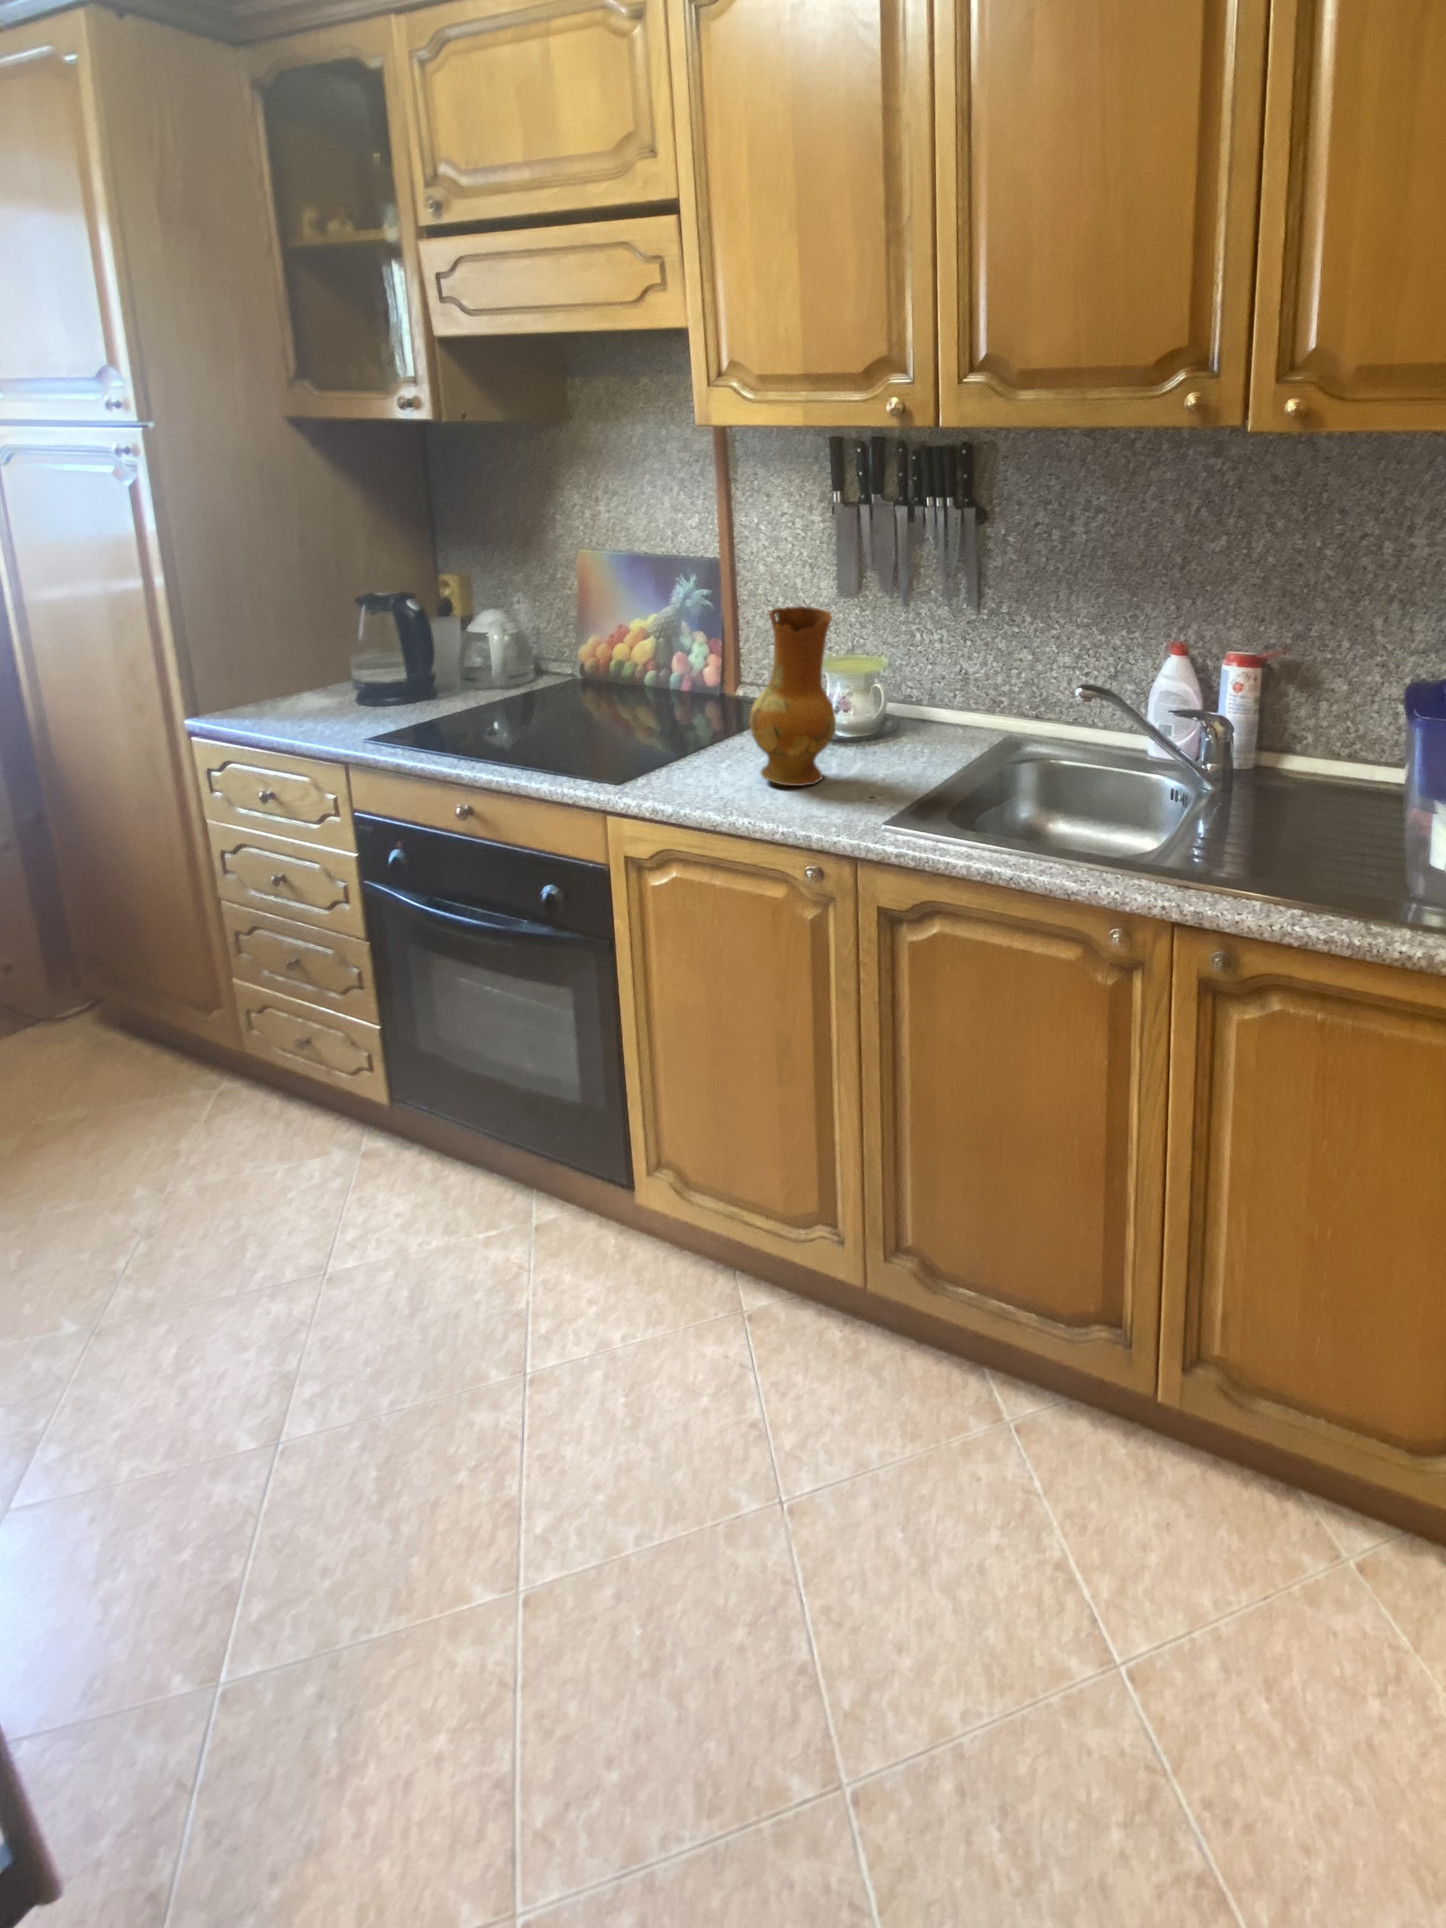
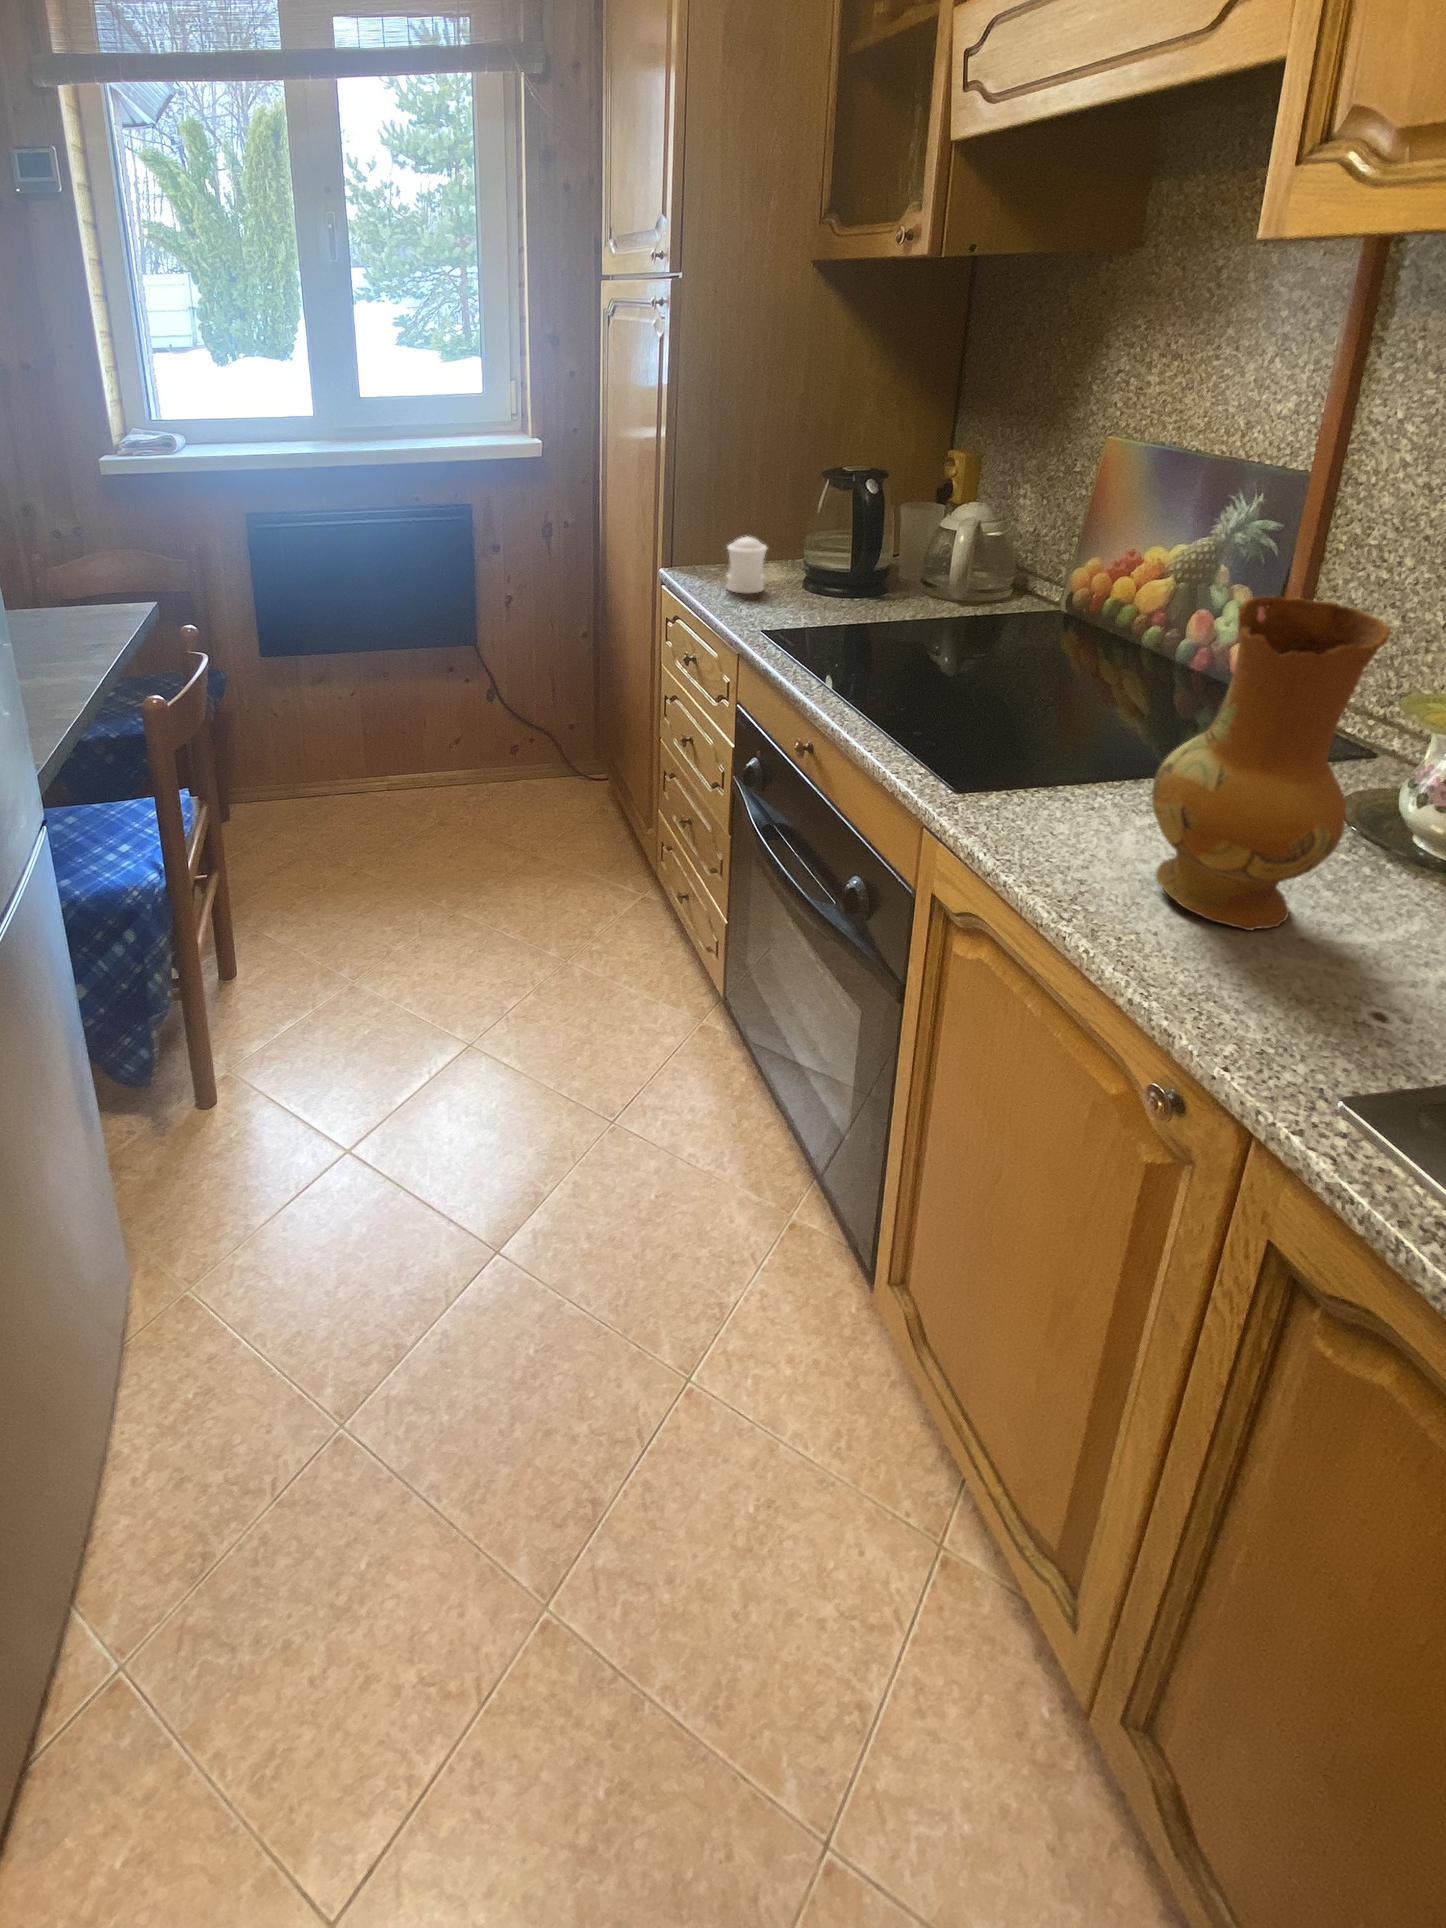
salt shaker: none [283,668,329,722] -> present [726,536,767,593]

